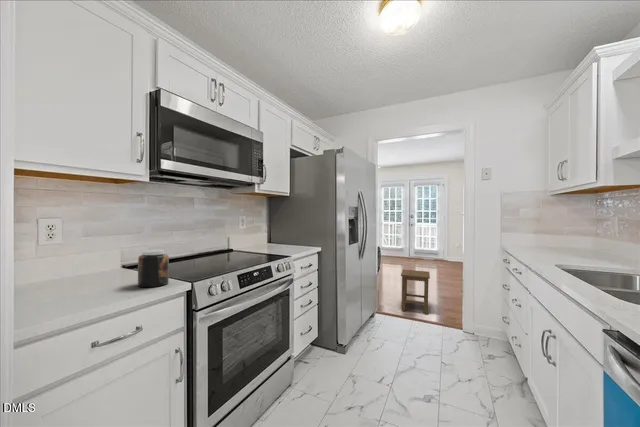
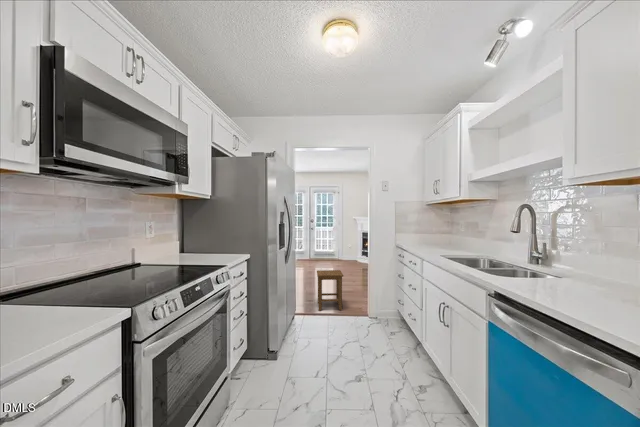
jar: present [138,249,169,287] -> none [45,268,94,322]

